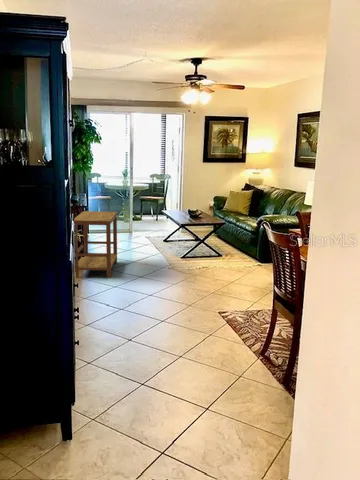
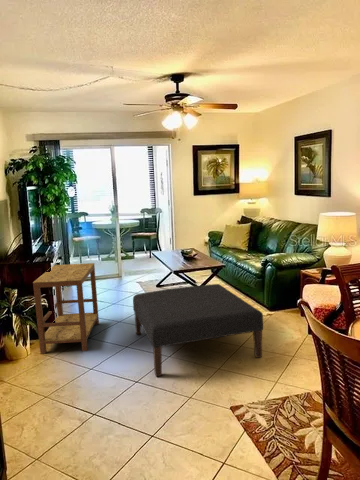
ottoman: none [148,235,250,294] -> present [133,284,263,376]

